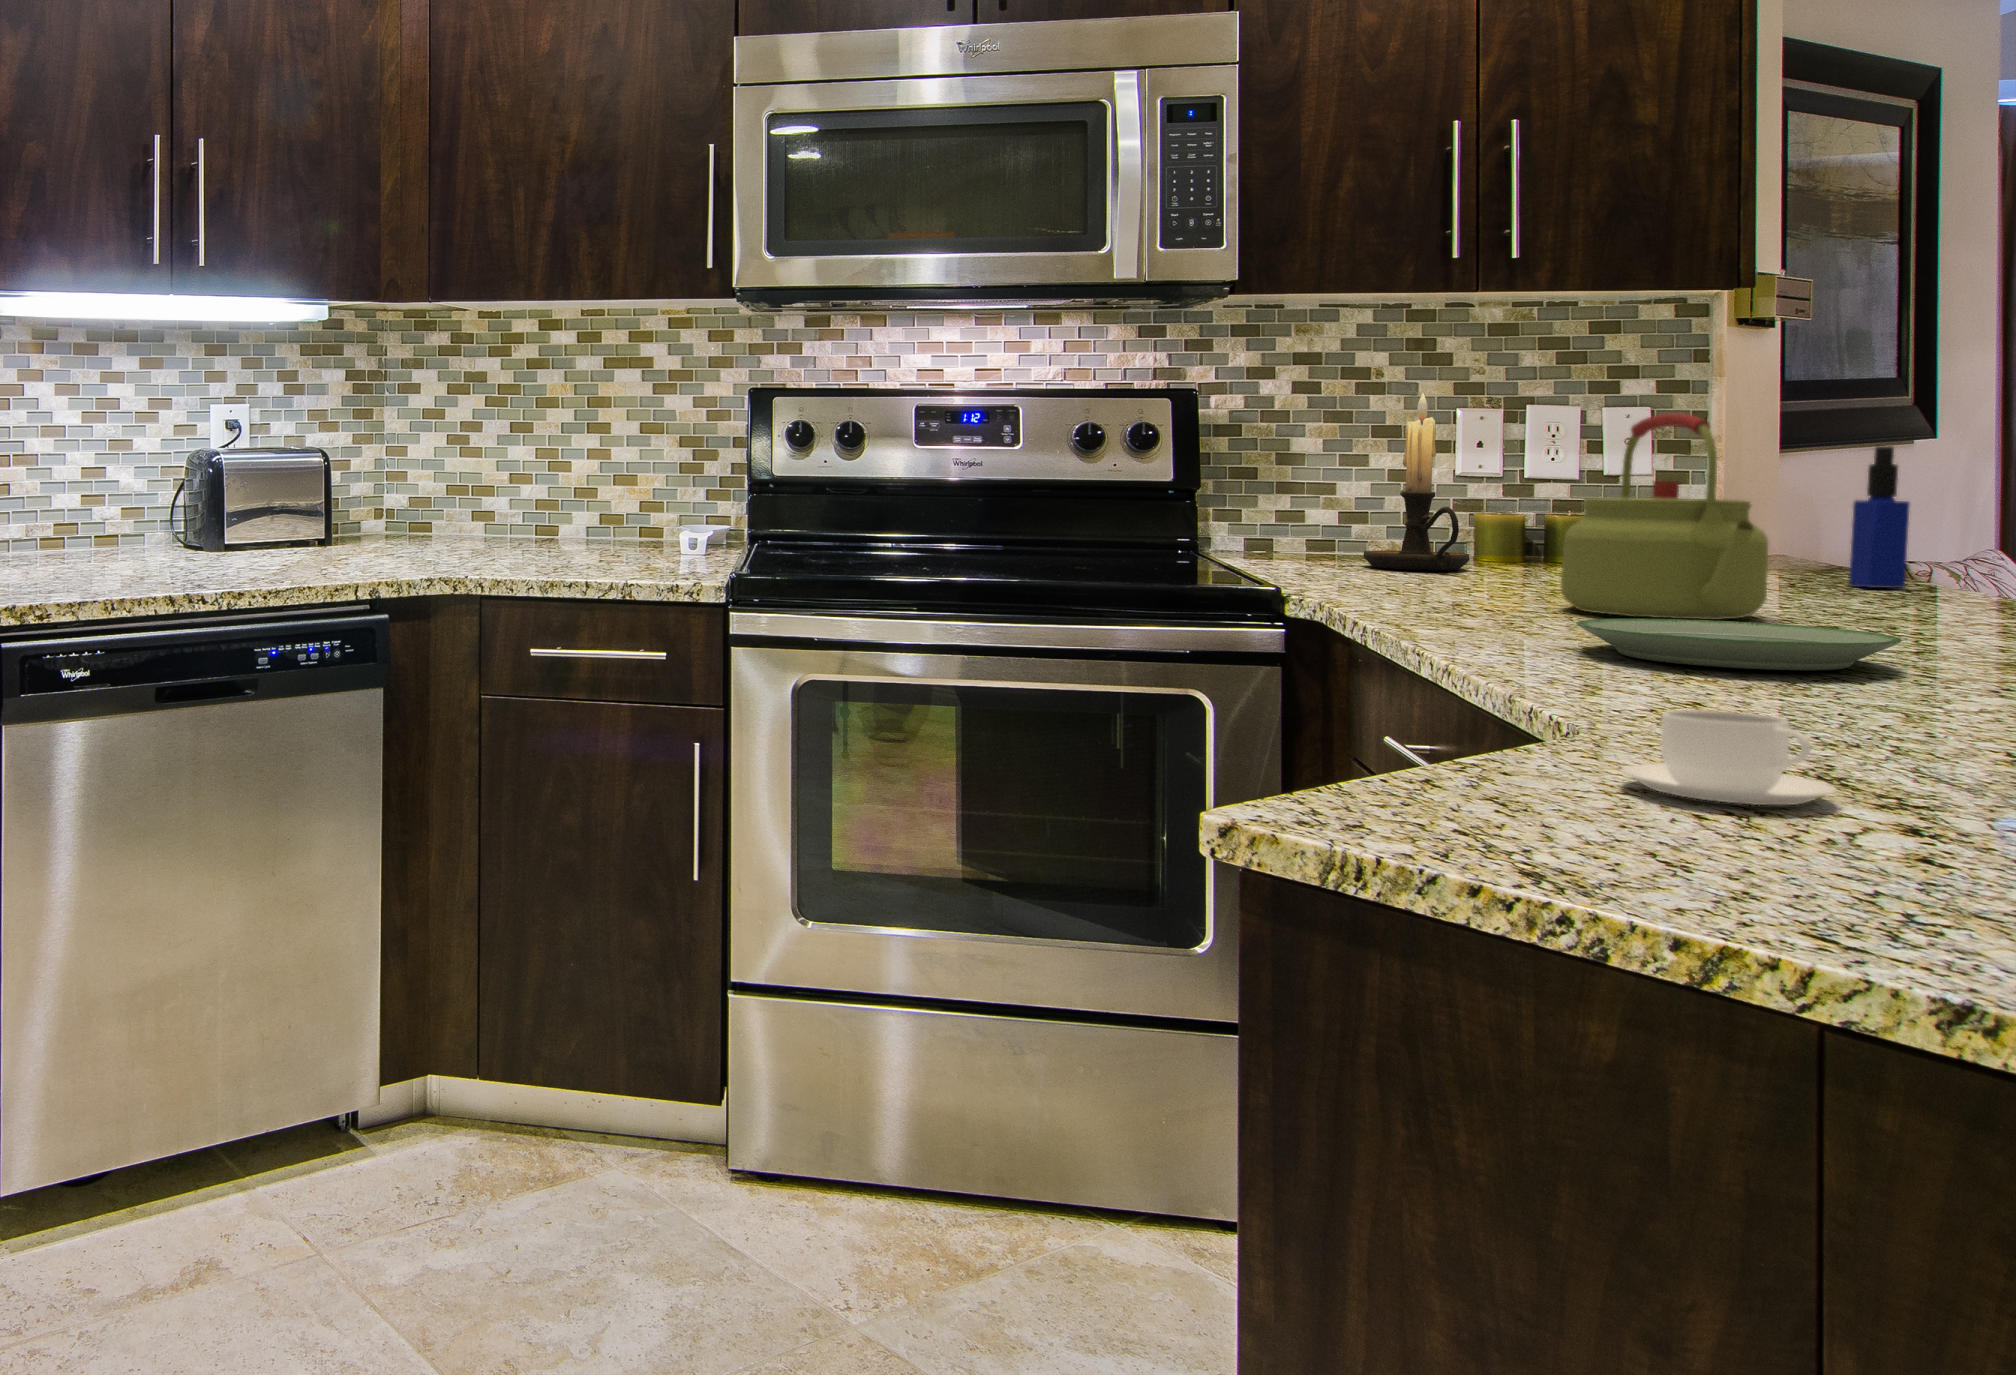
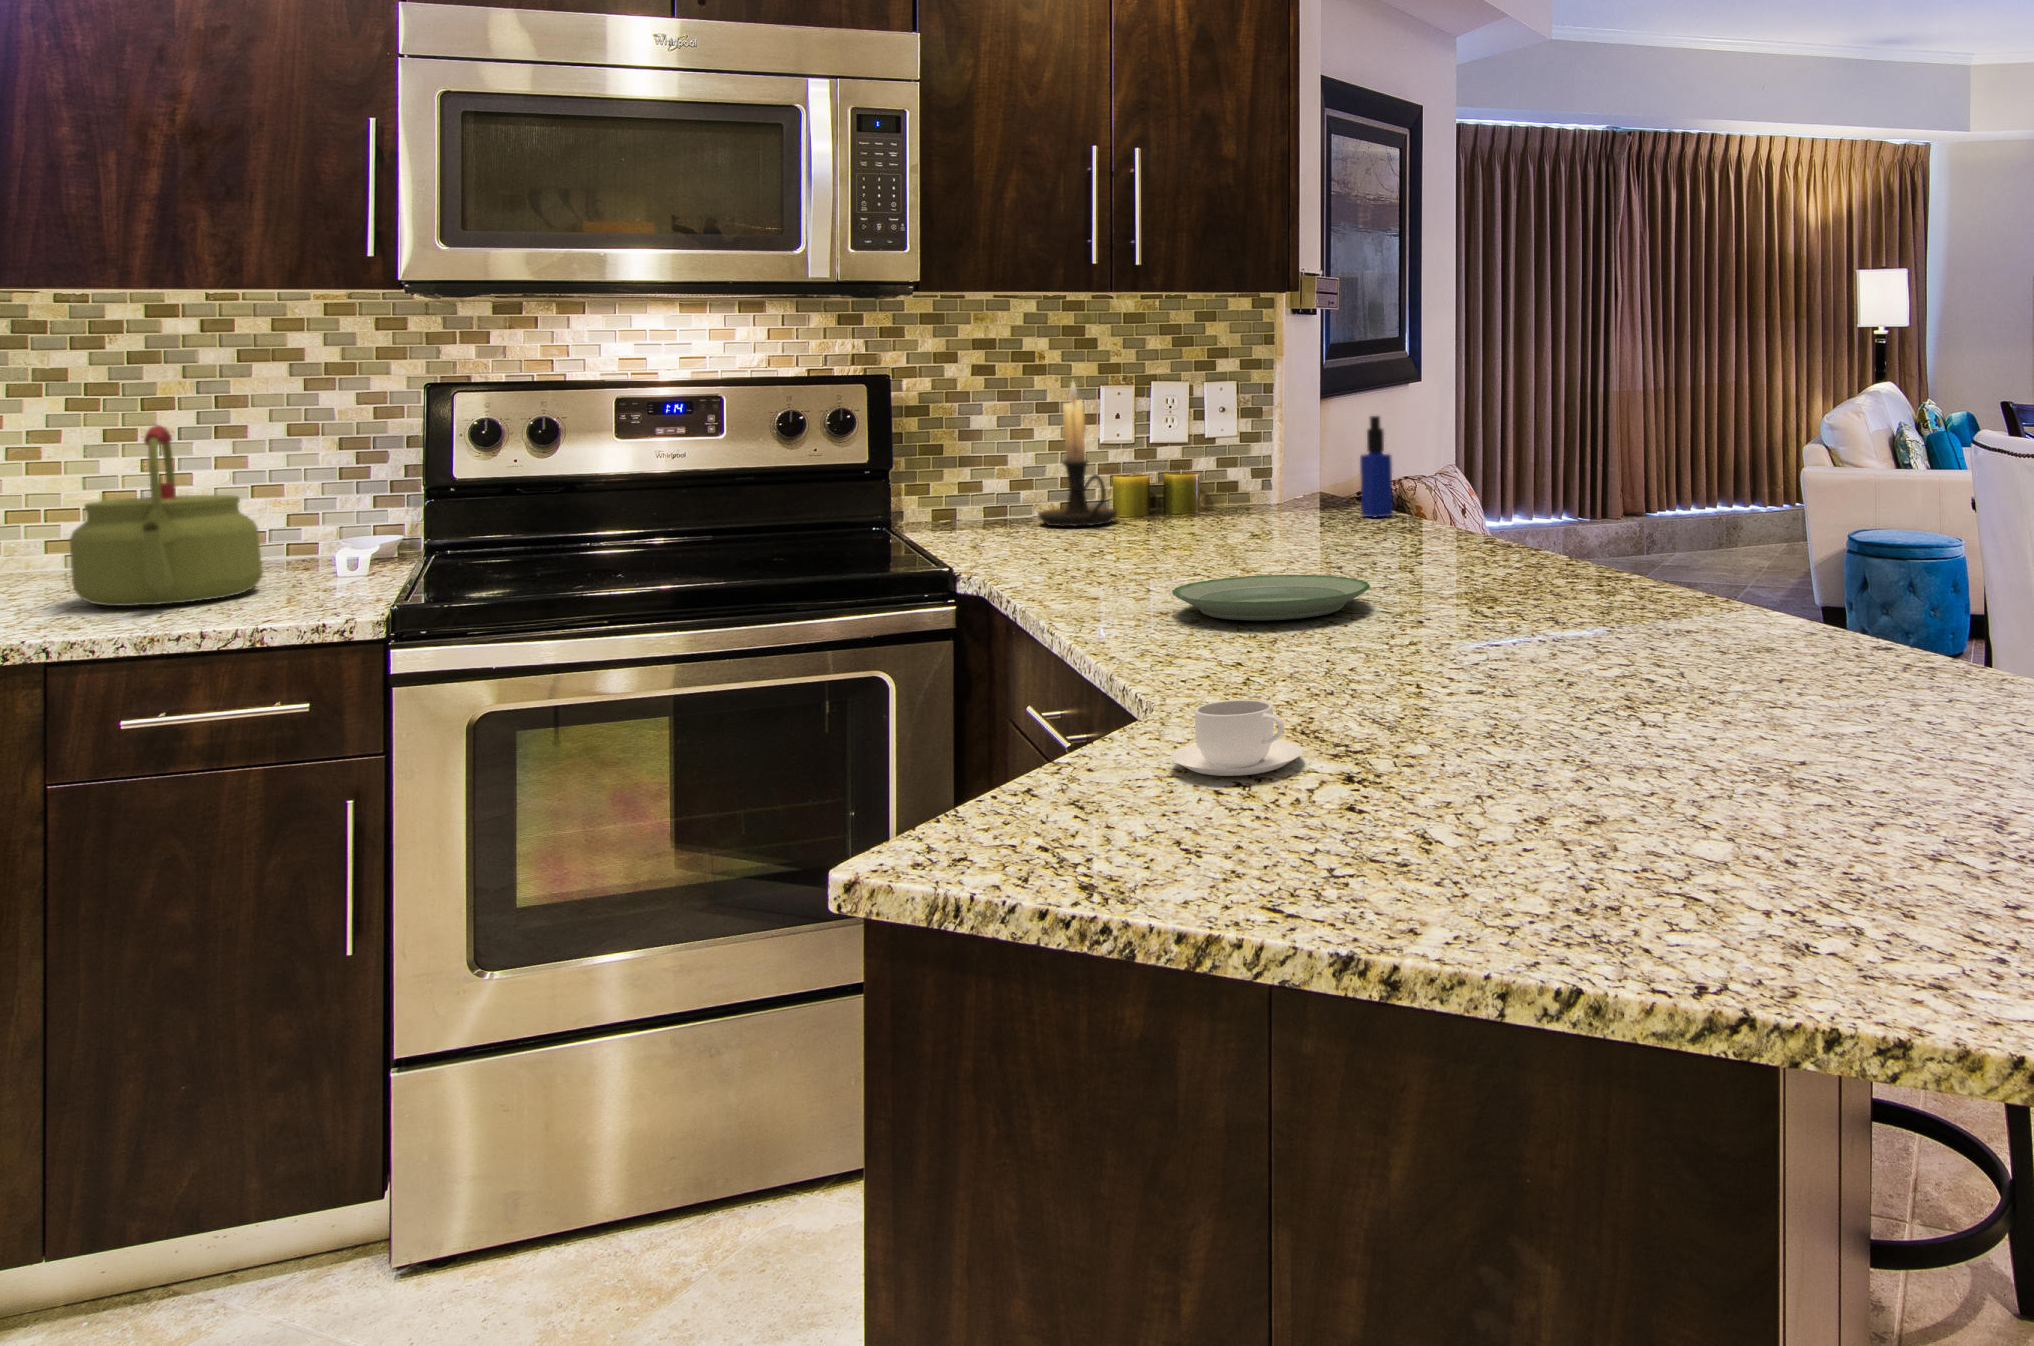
kettle: present [1561,413,1768,620] -> present [70,425,263,606]

